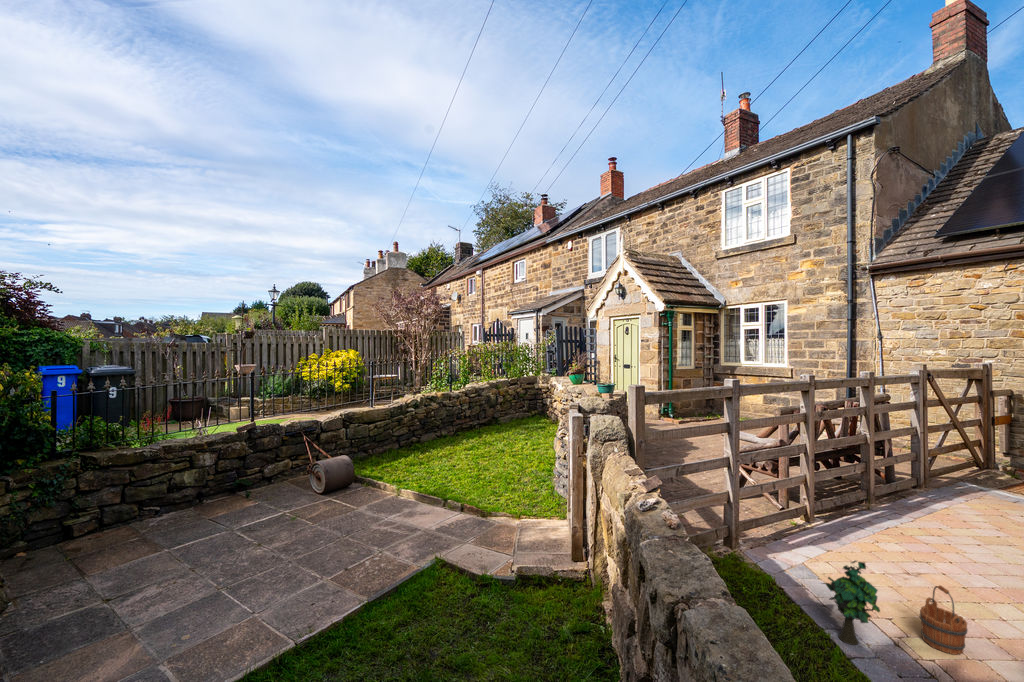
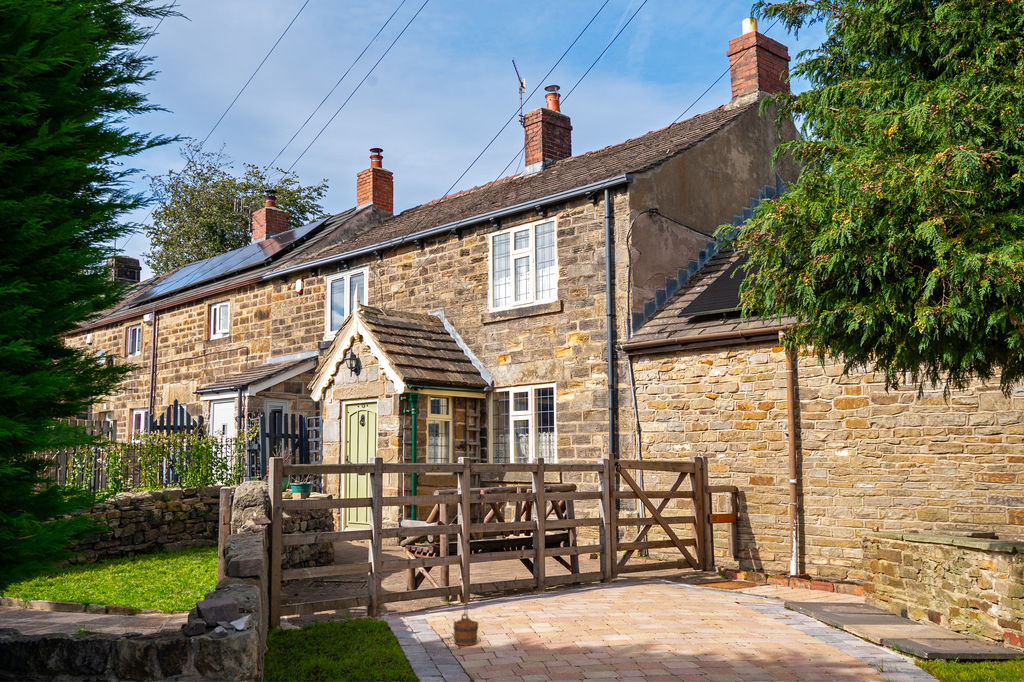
decorative plant: present [823,561,880,645] -> none [386,586,421,648]

